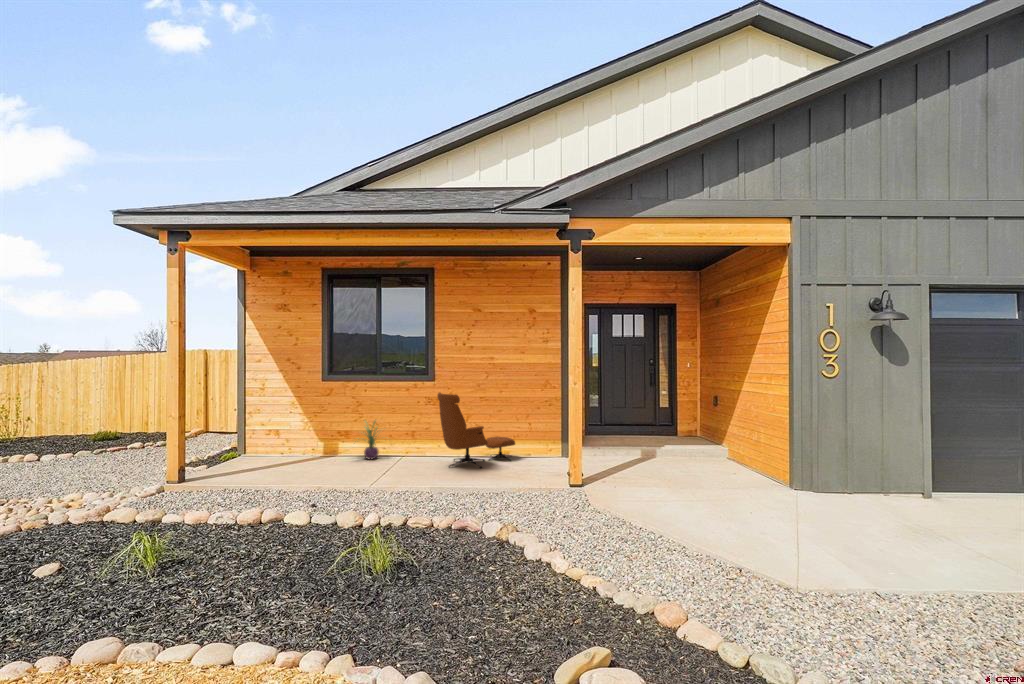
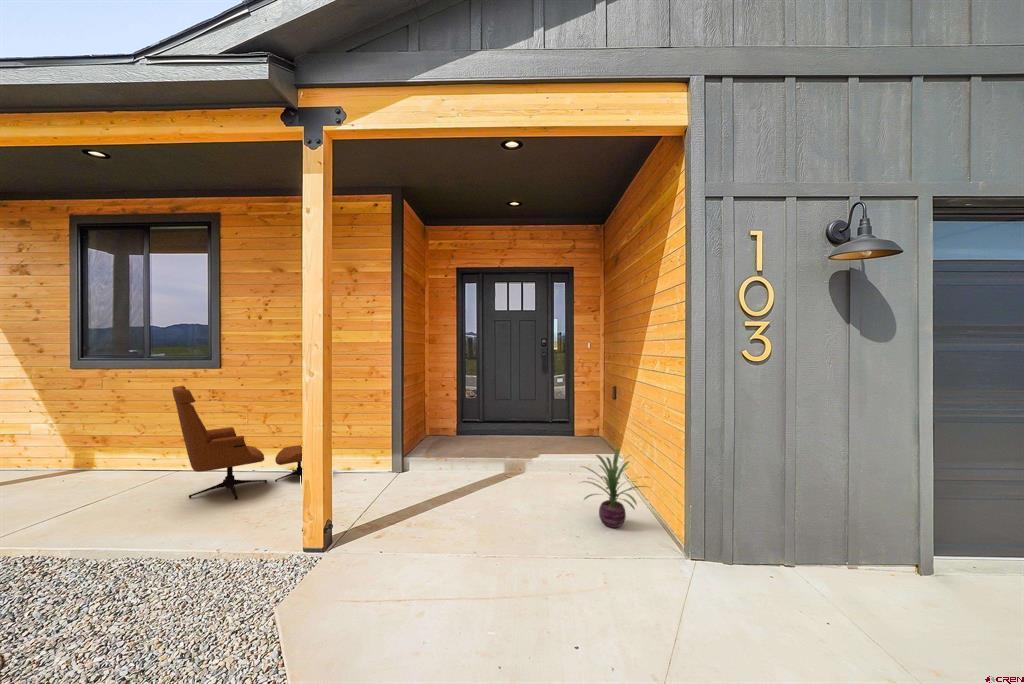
decorative plant: present [364,421,378,459] -> present [582,449,647,528]

